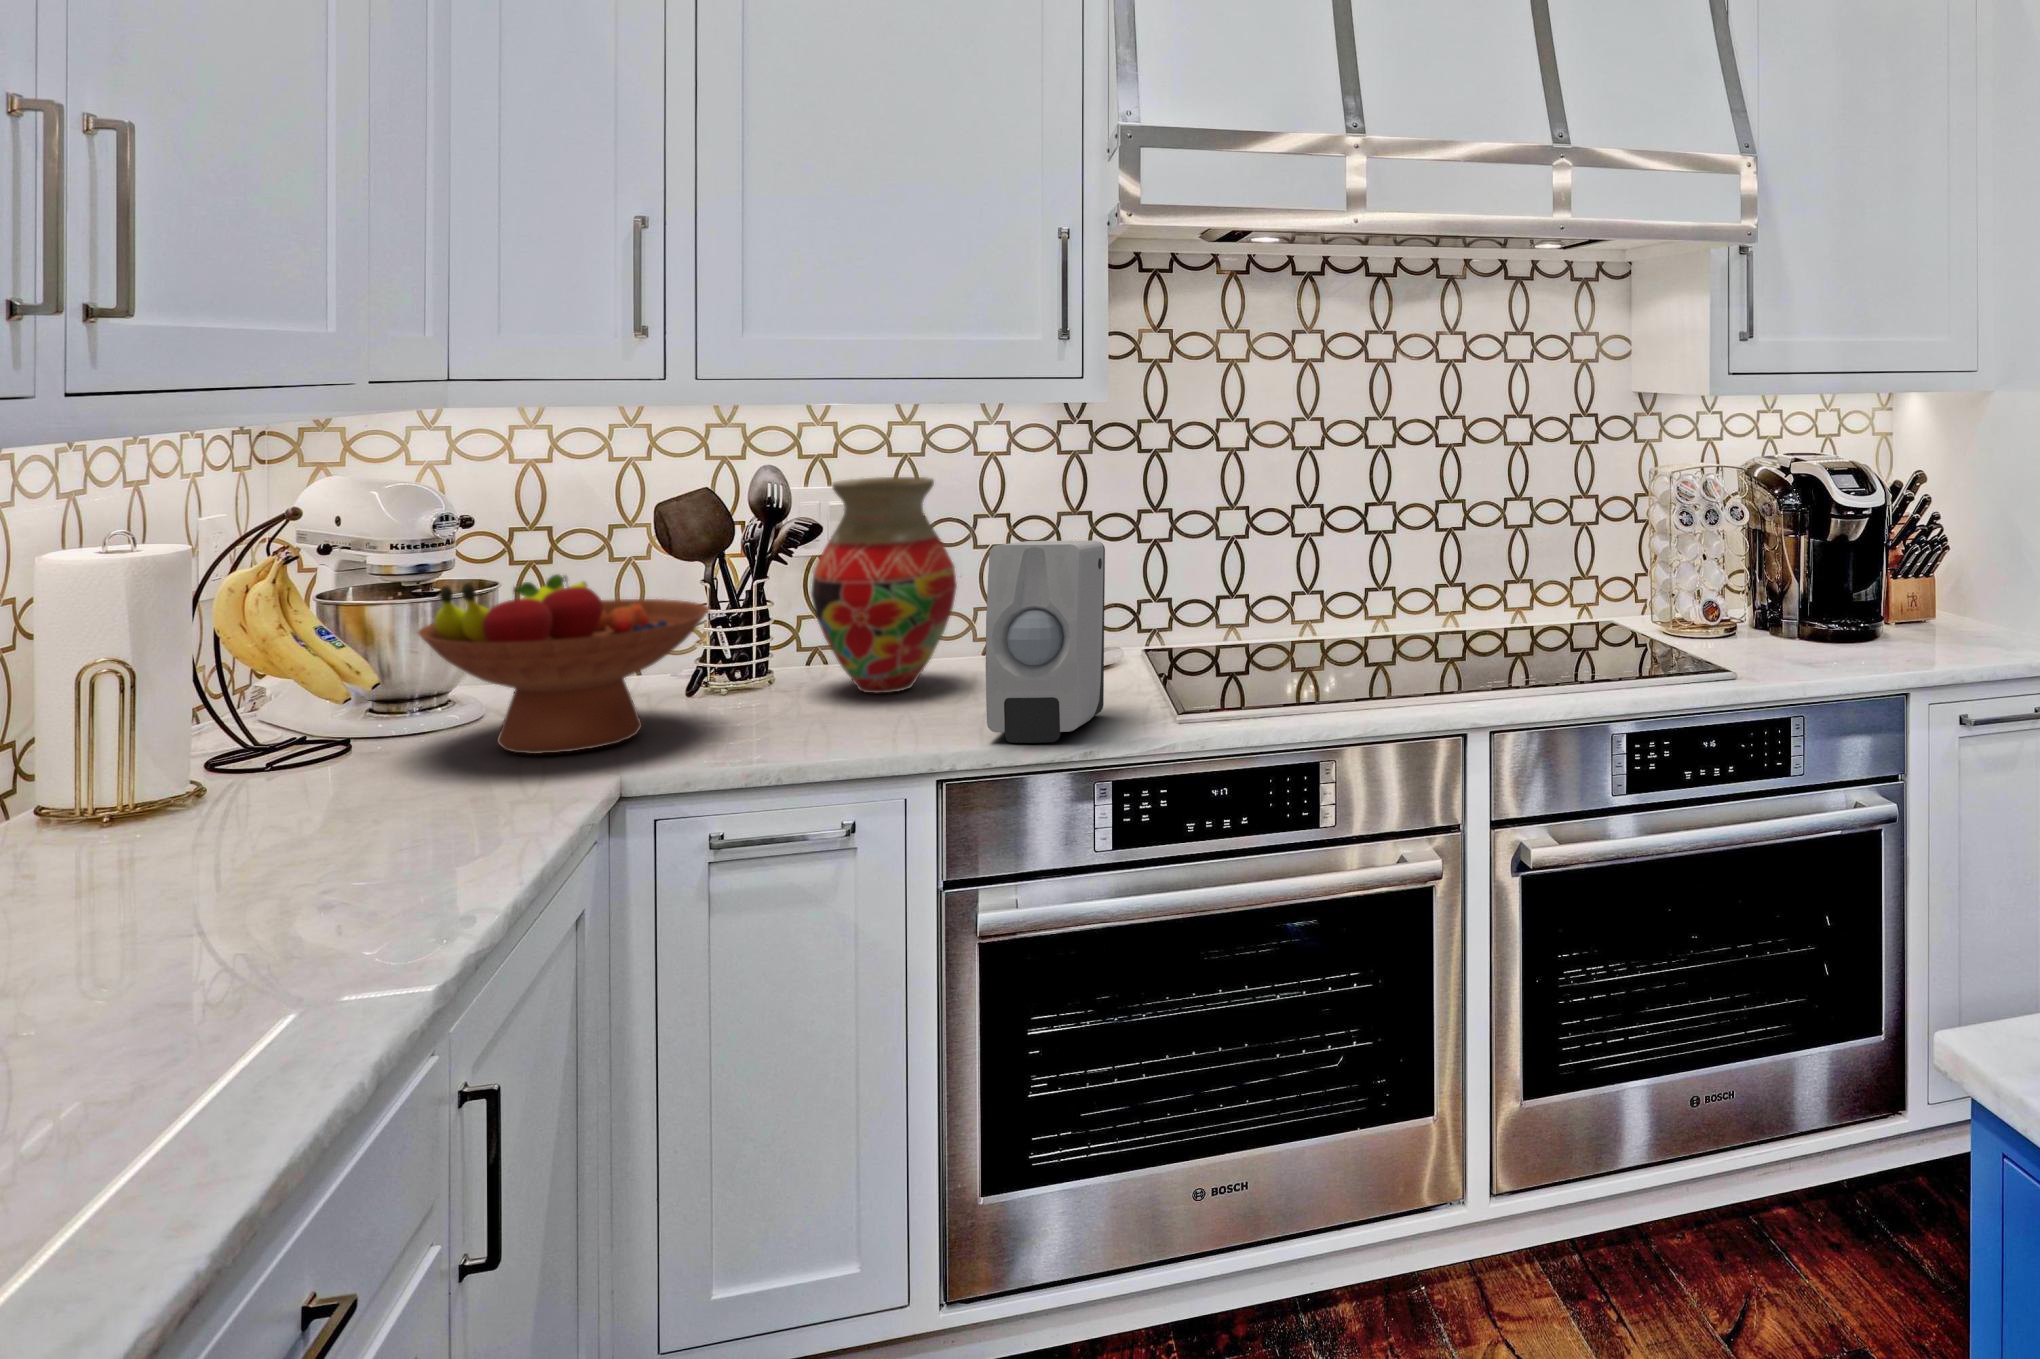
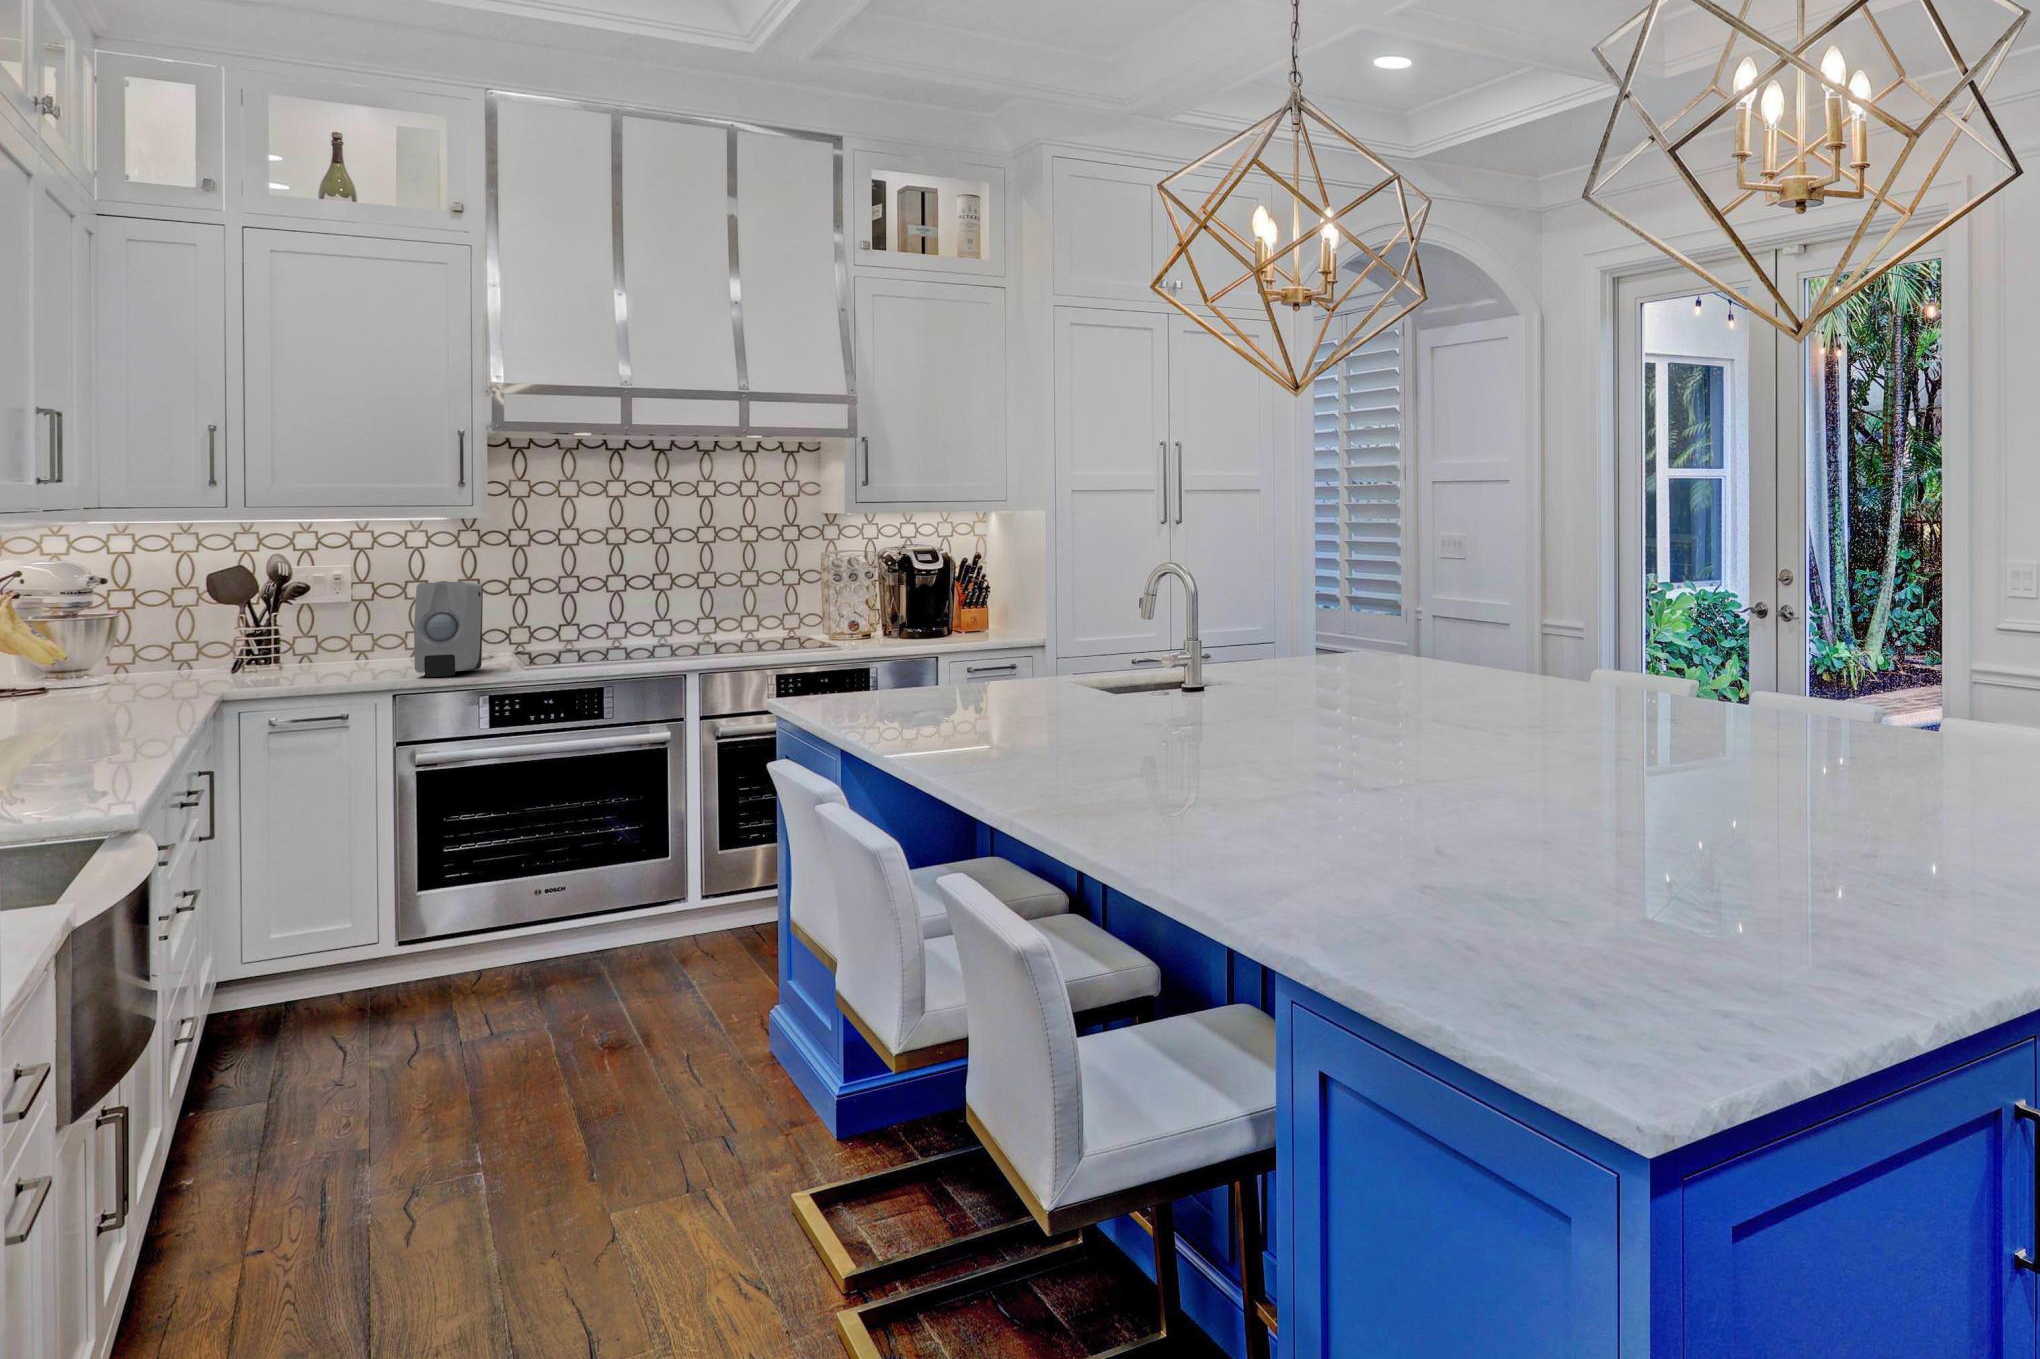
vase: present [811,477,957,693] -> none [308,557,396,668]
fruit bowl: present [418,574,709,754] -> none [89,603,254,688]

